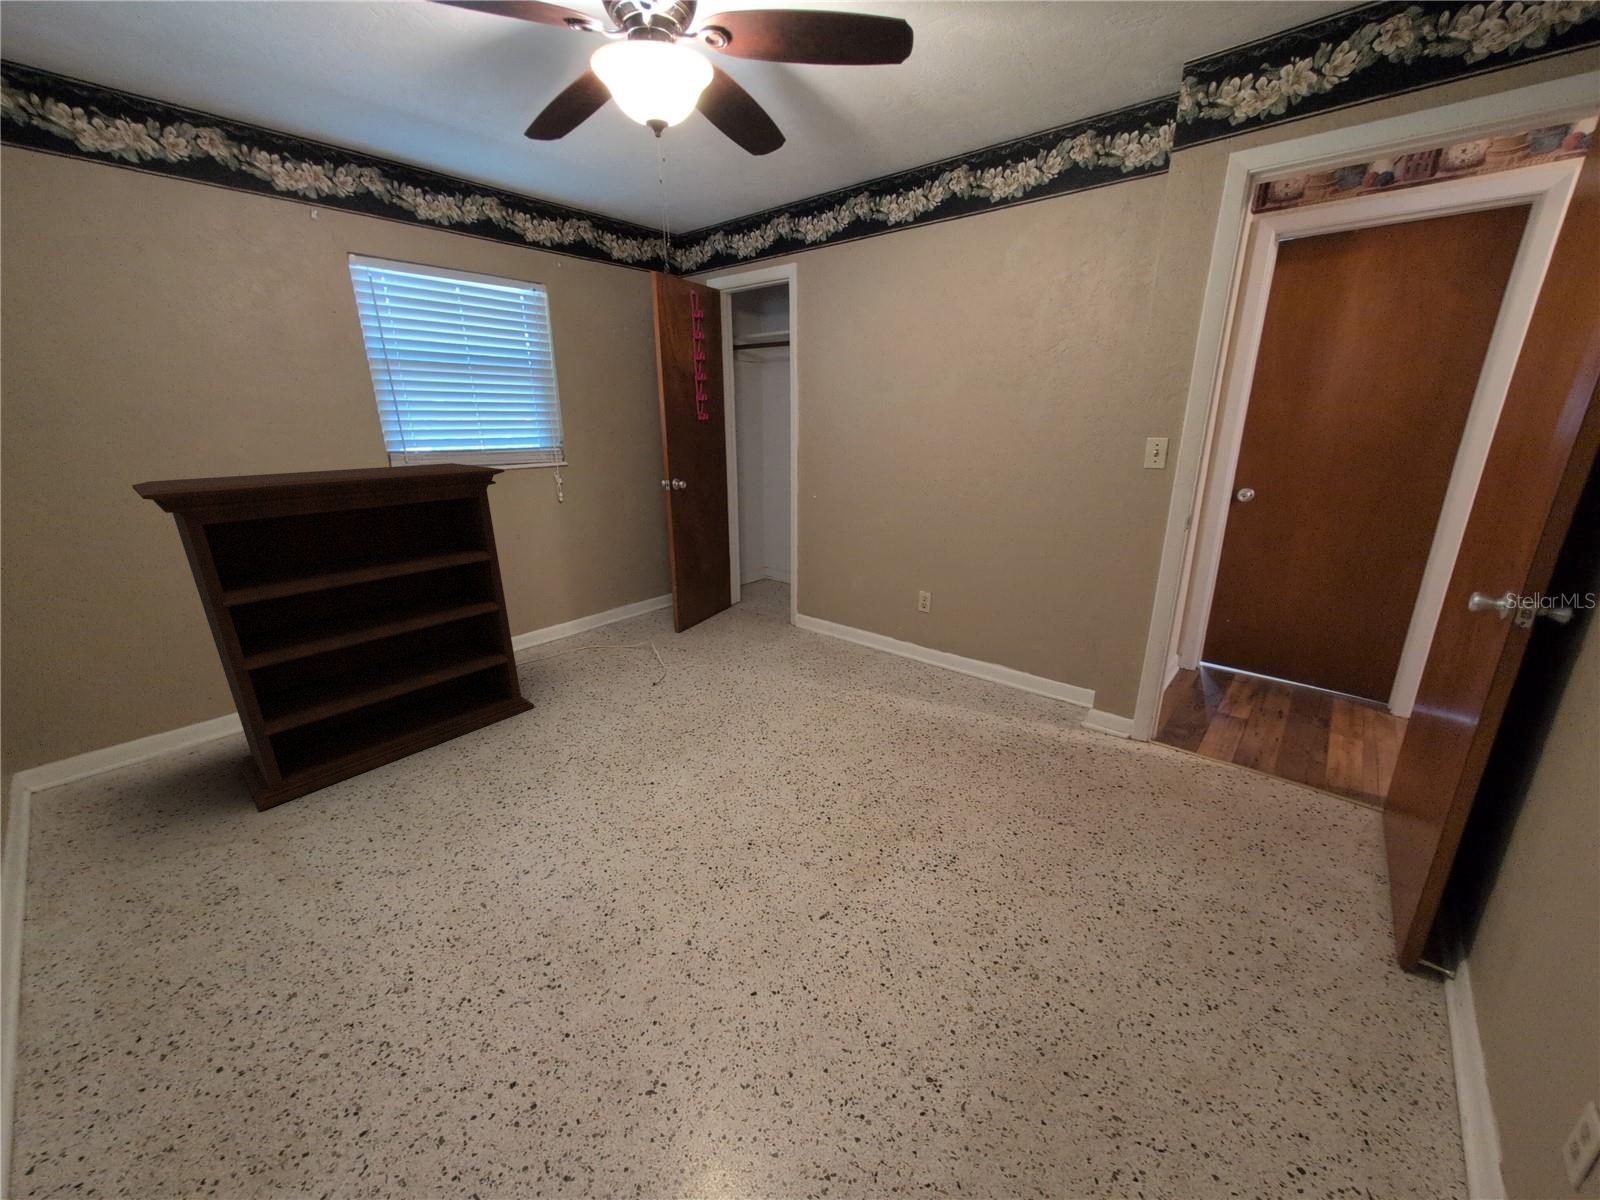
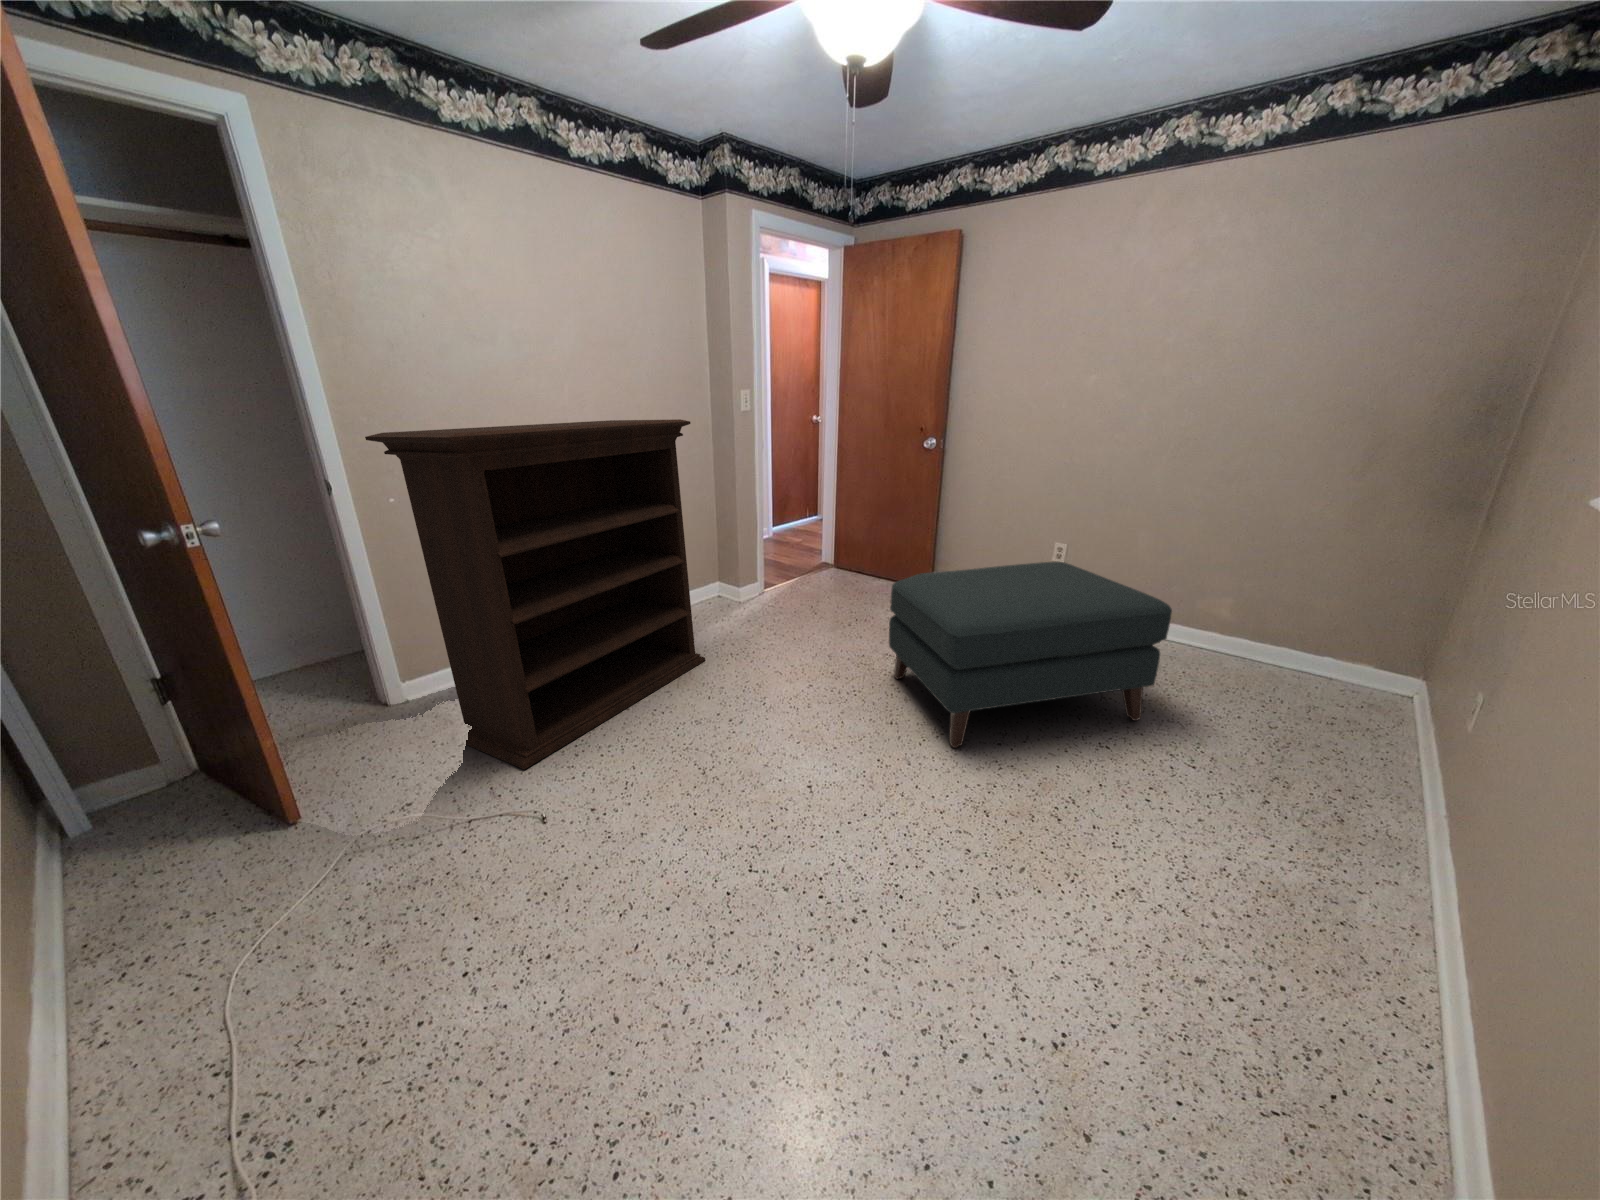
ottoman: none [646,641,926,849] -> present [889,562,1172,748]

